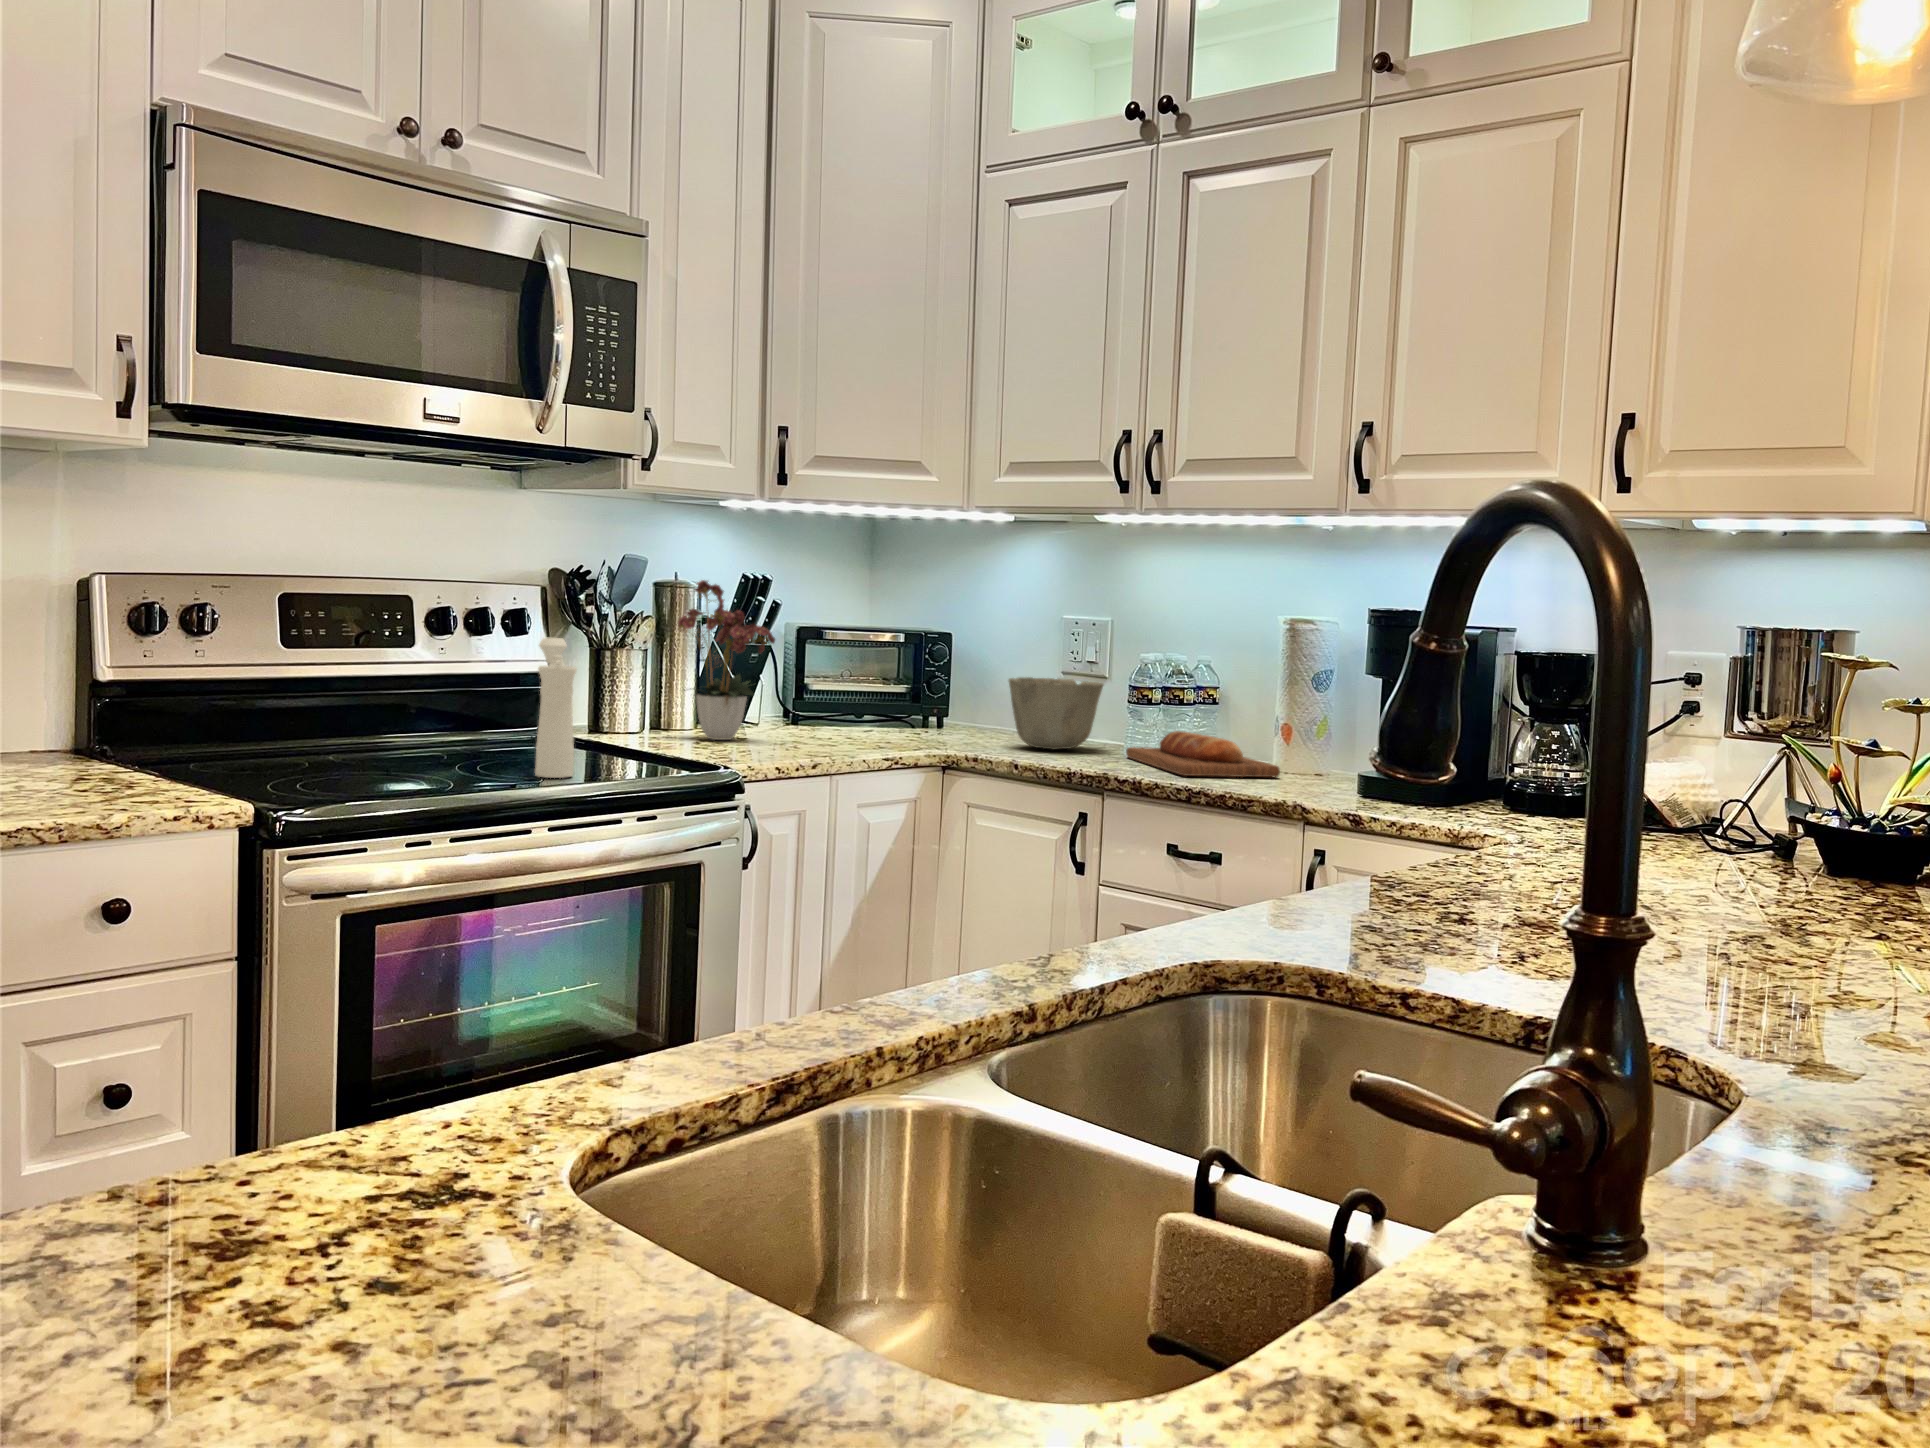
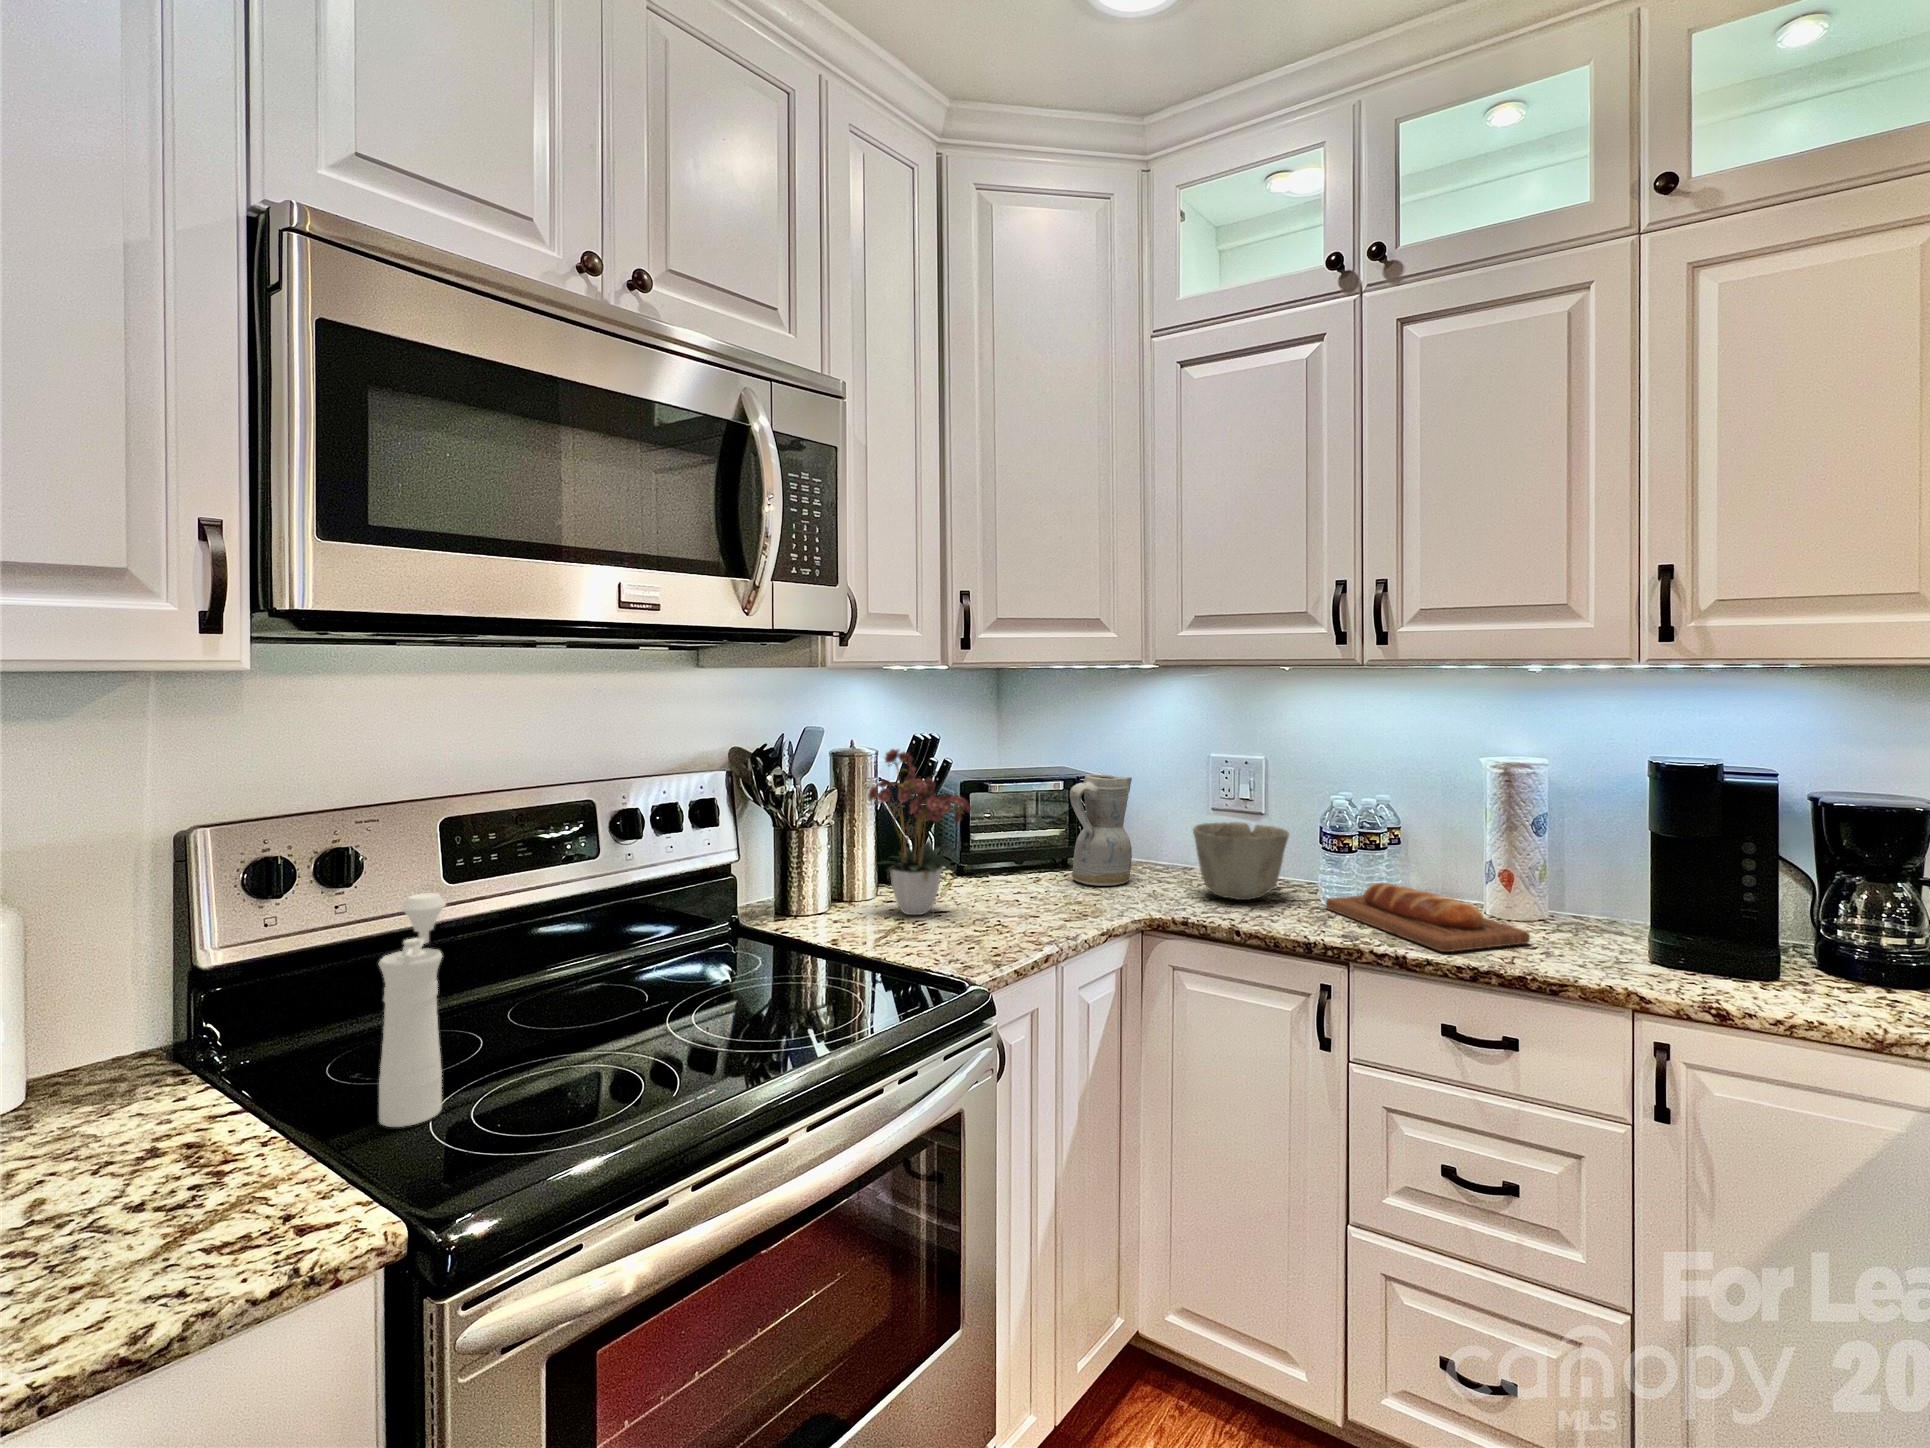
ceramic pitcher: none [896,627,967,738] -> present [1070,774,1132,886]
pepper mill: present [535,638,577,778] -> present [379,893,446,1127]

